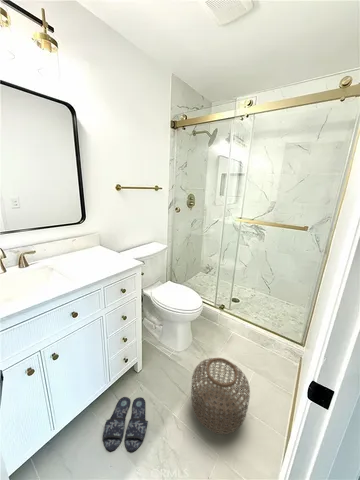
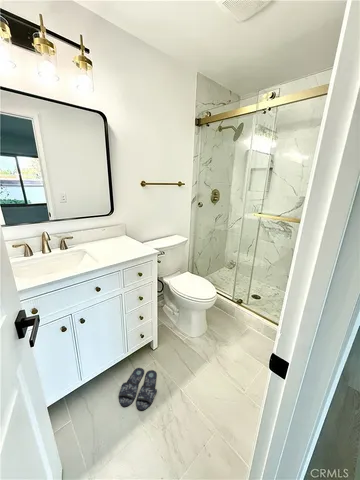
woven basket: present [191,358,250,434] -> none [196,343,251,411]

